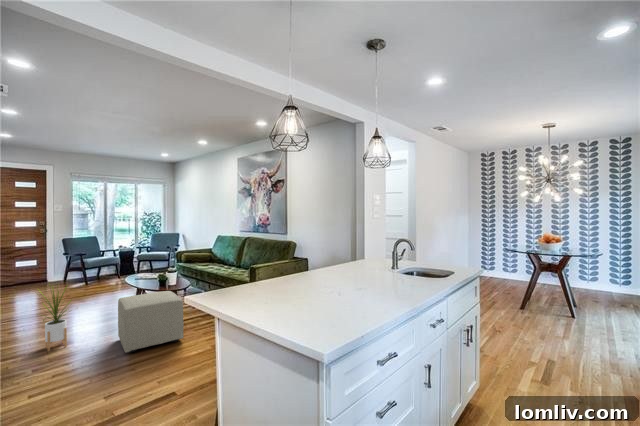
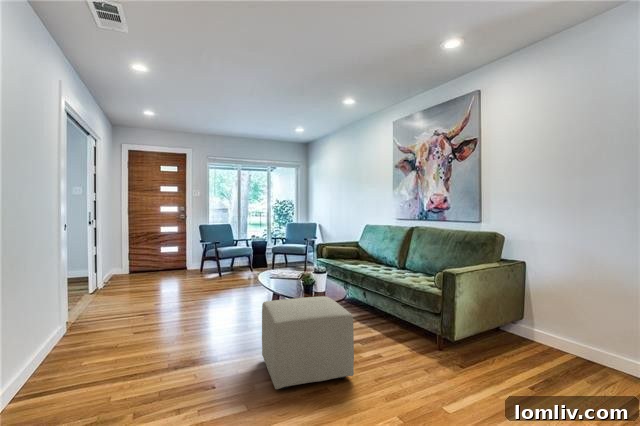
house plant: present [38,286,70,351] -> none [160,271,215,366]

